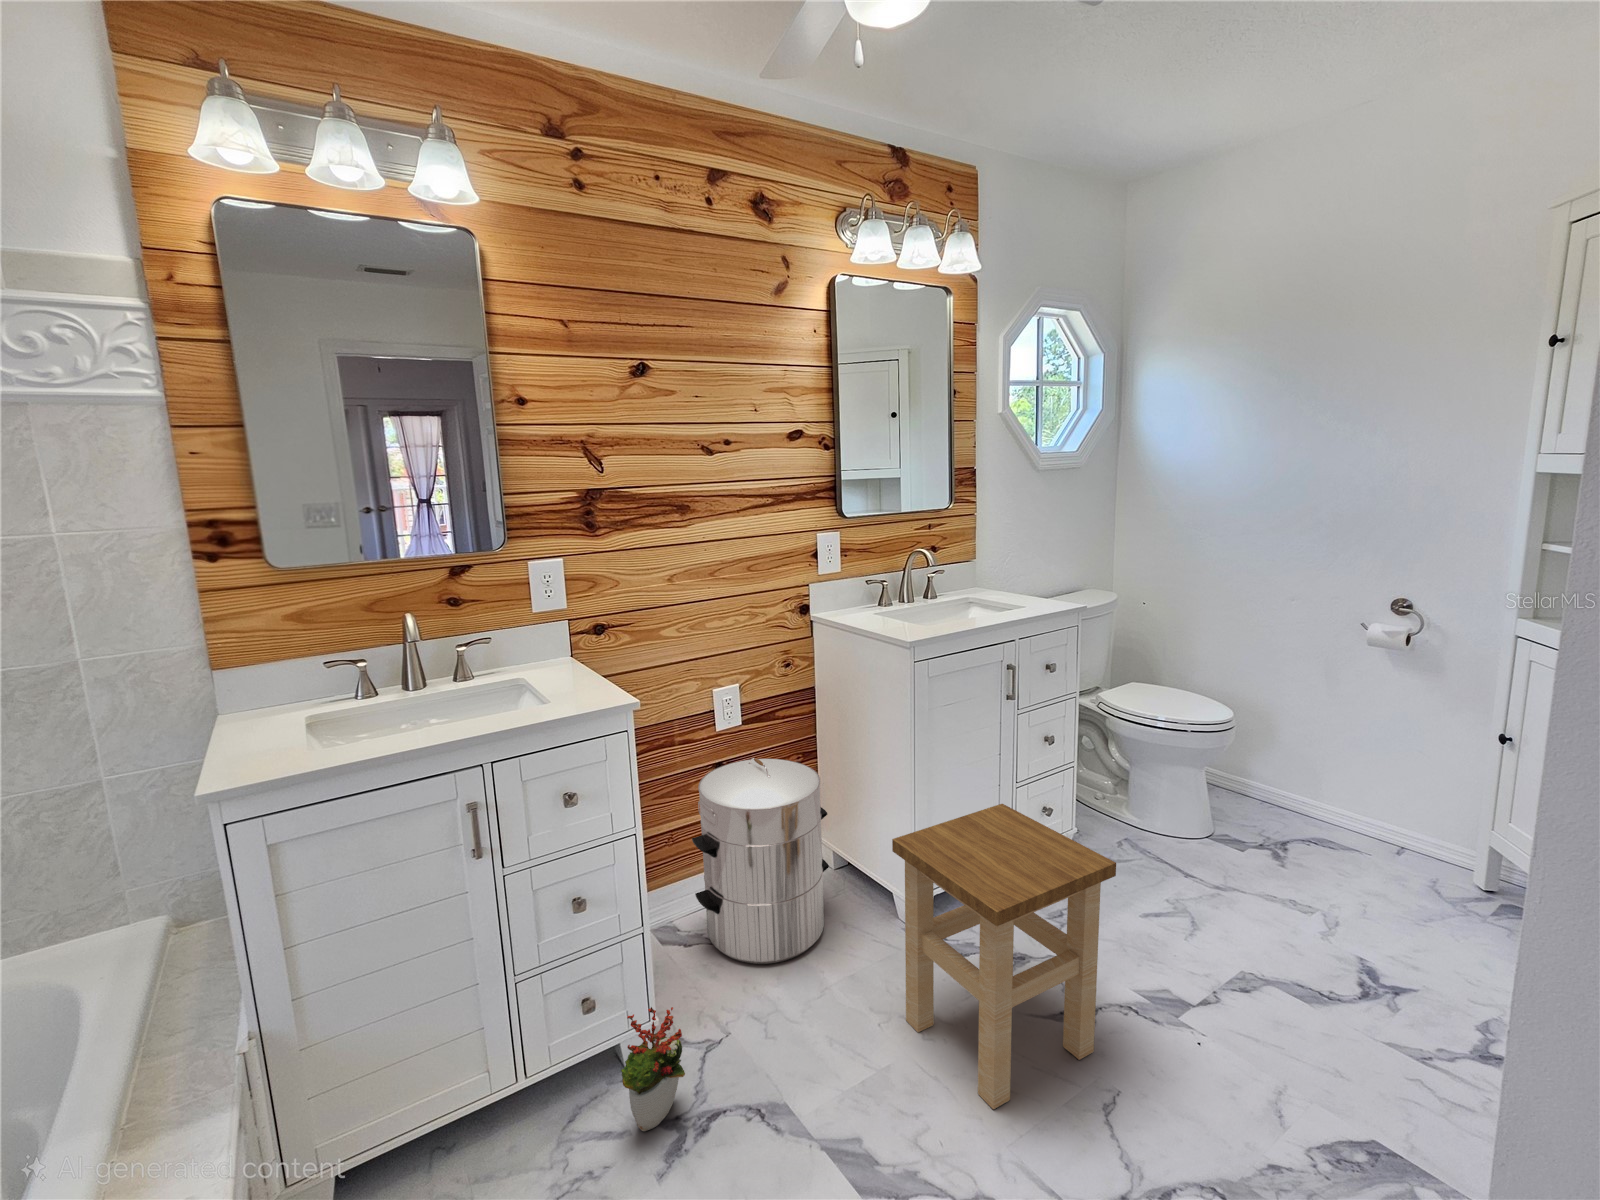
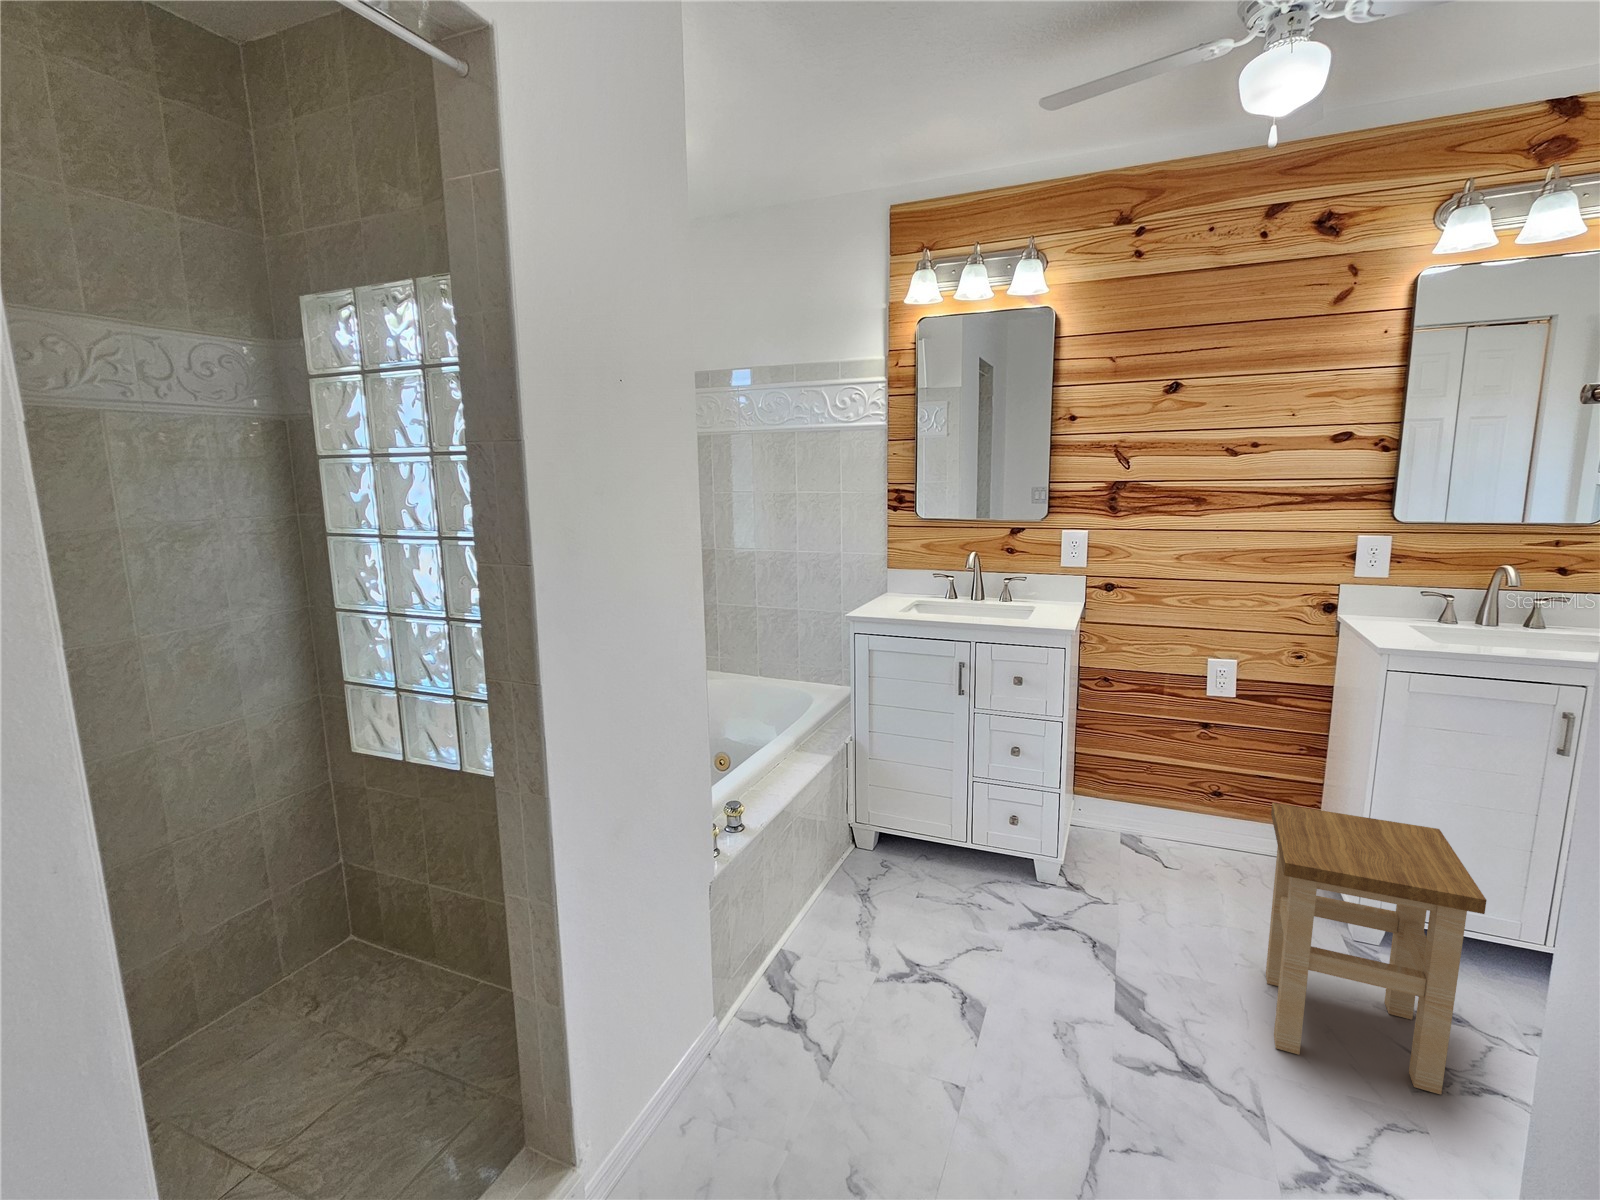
waste bin: present [692,758,829,964] -> none [1146,720,1289,899]
decorative plant: present [621,1007,685,1131] -> none [1008,828,1058,911]

